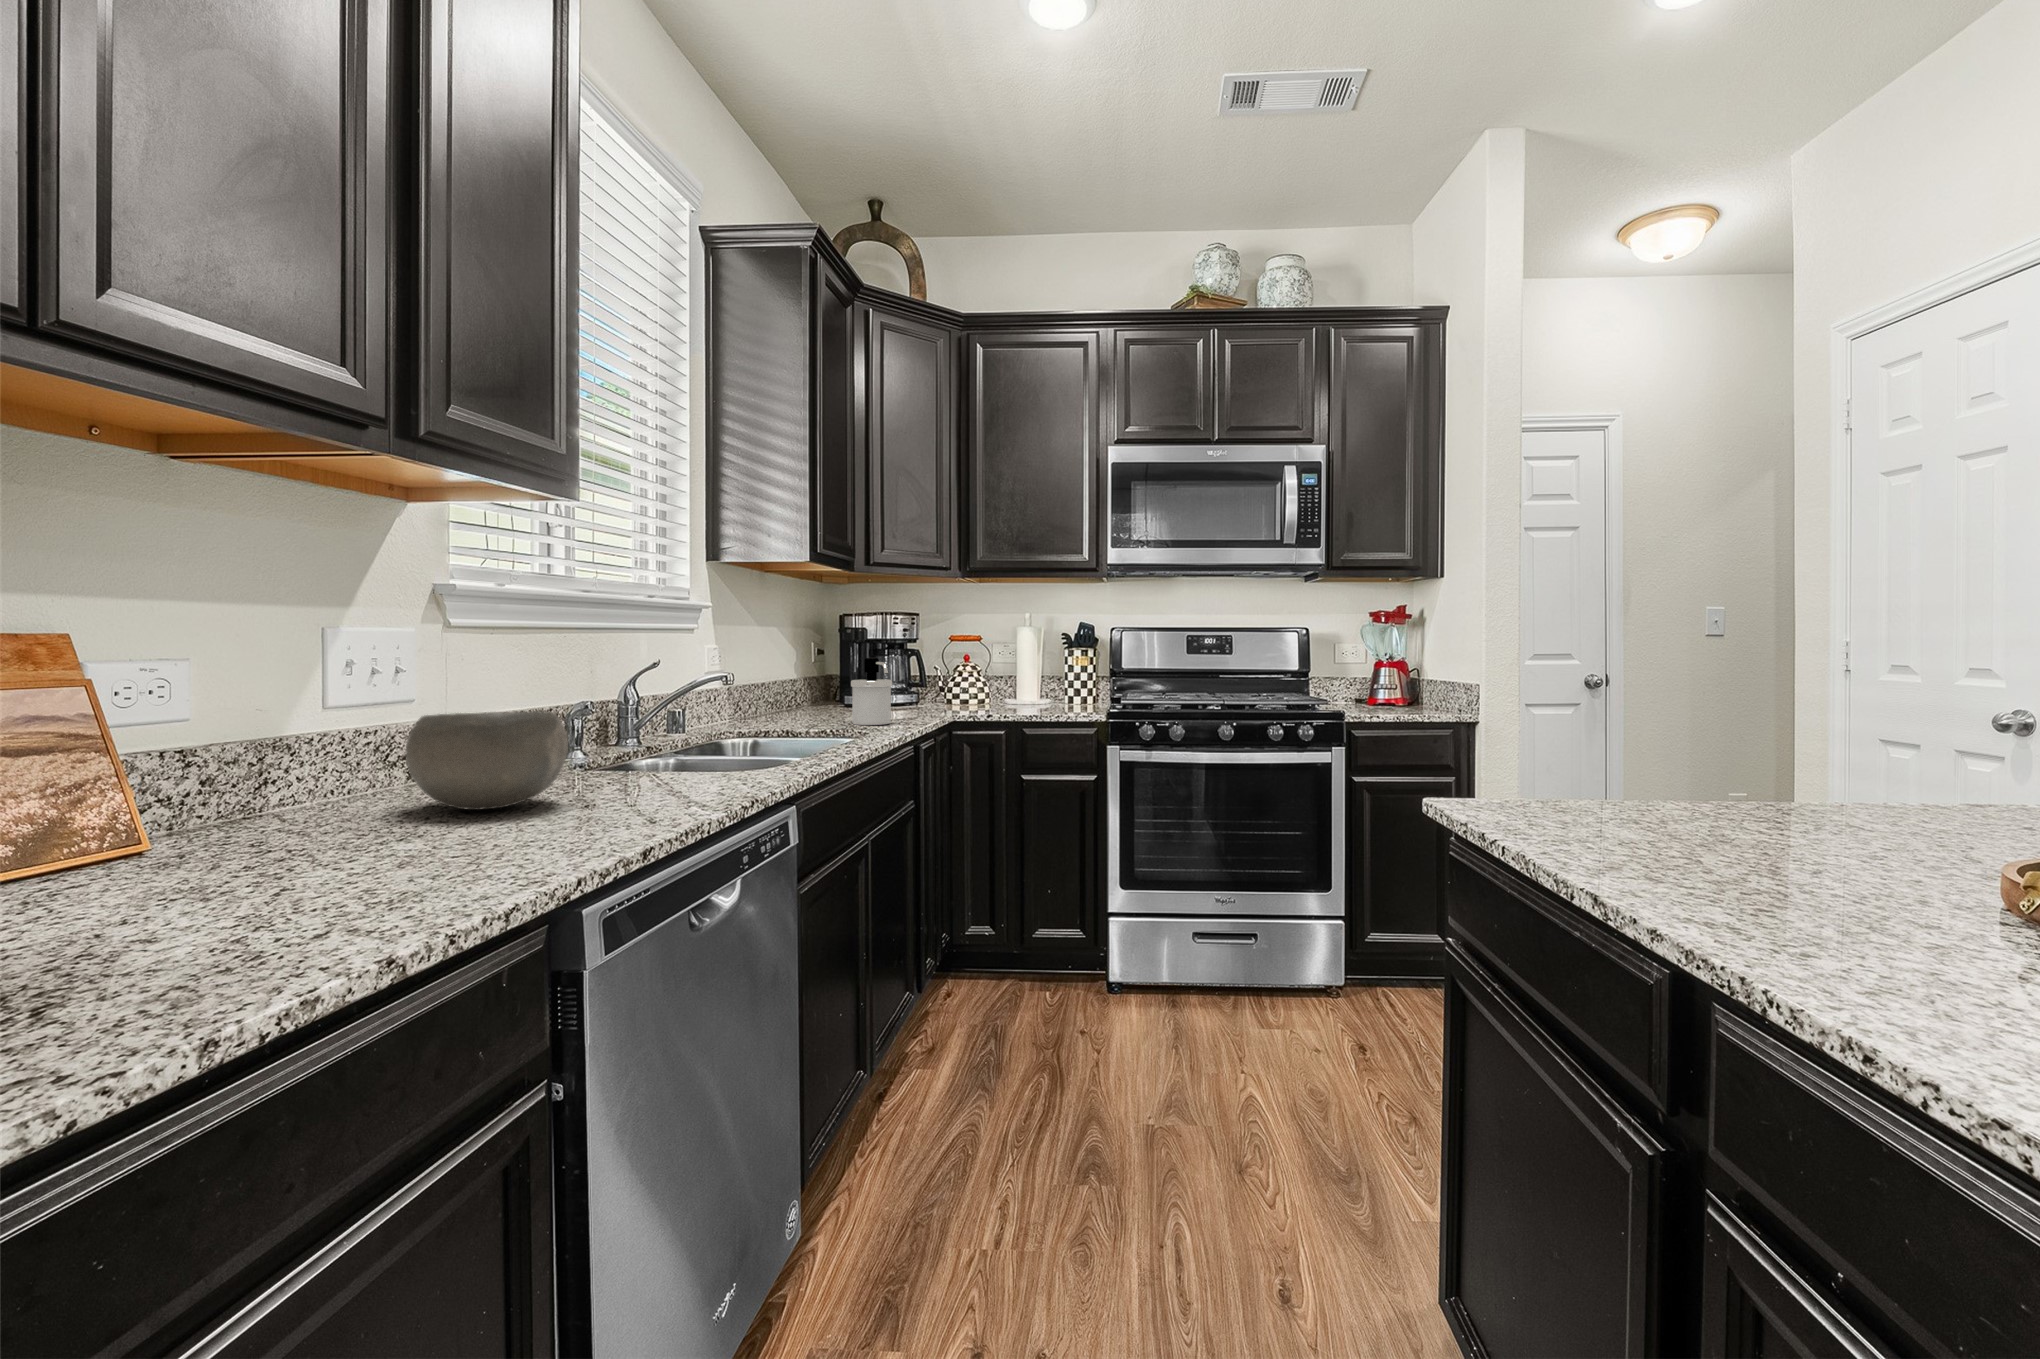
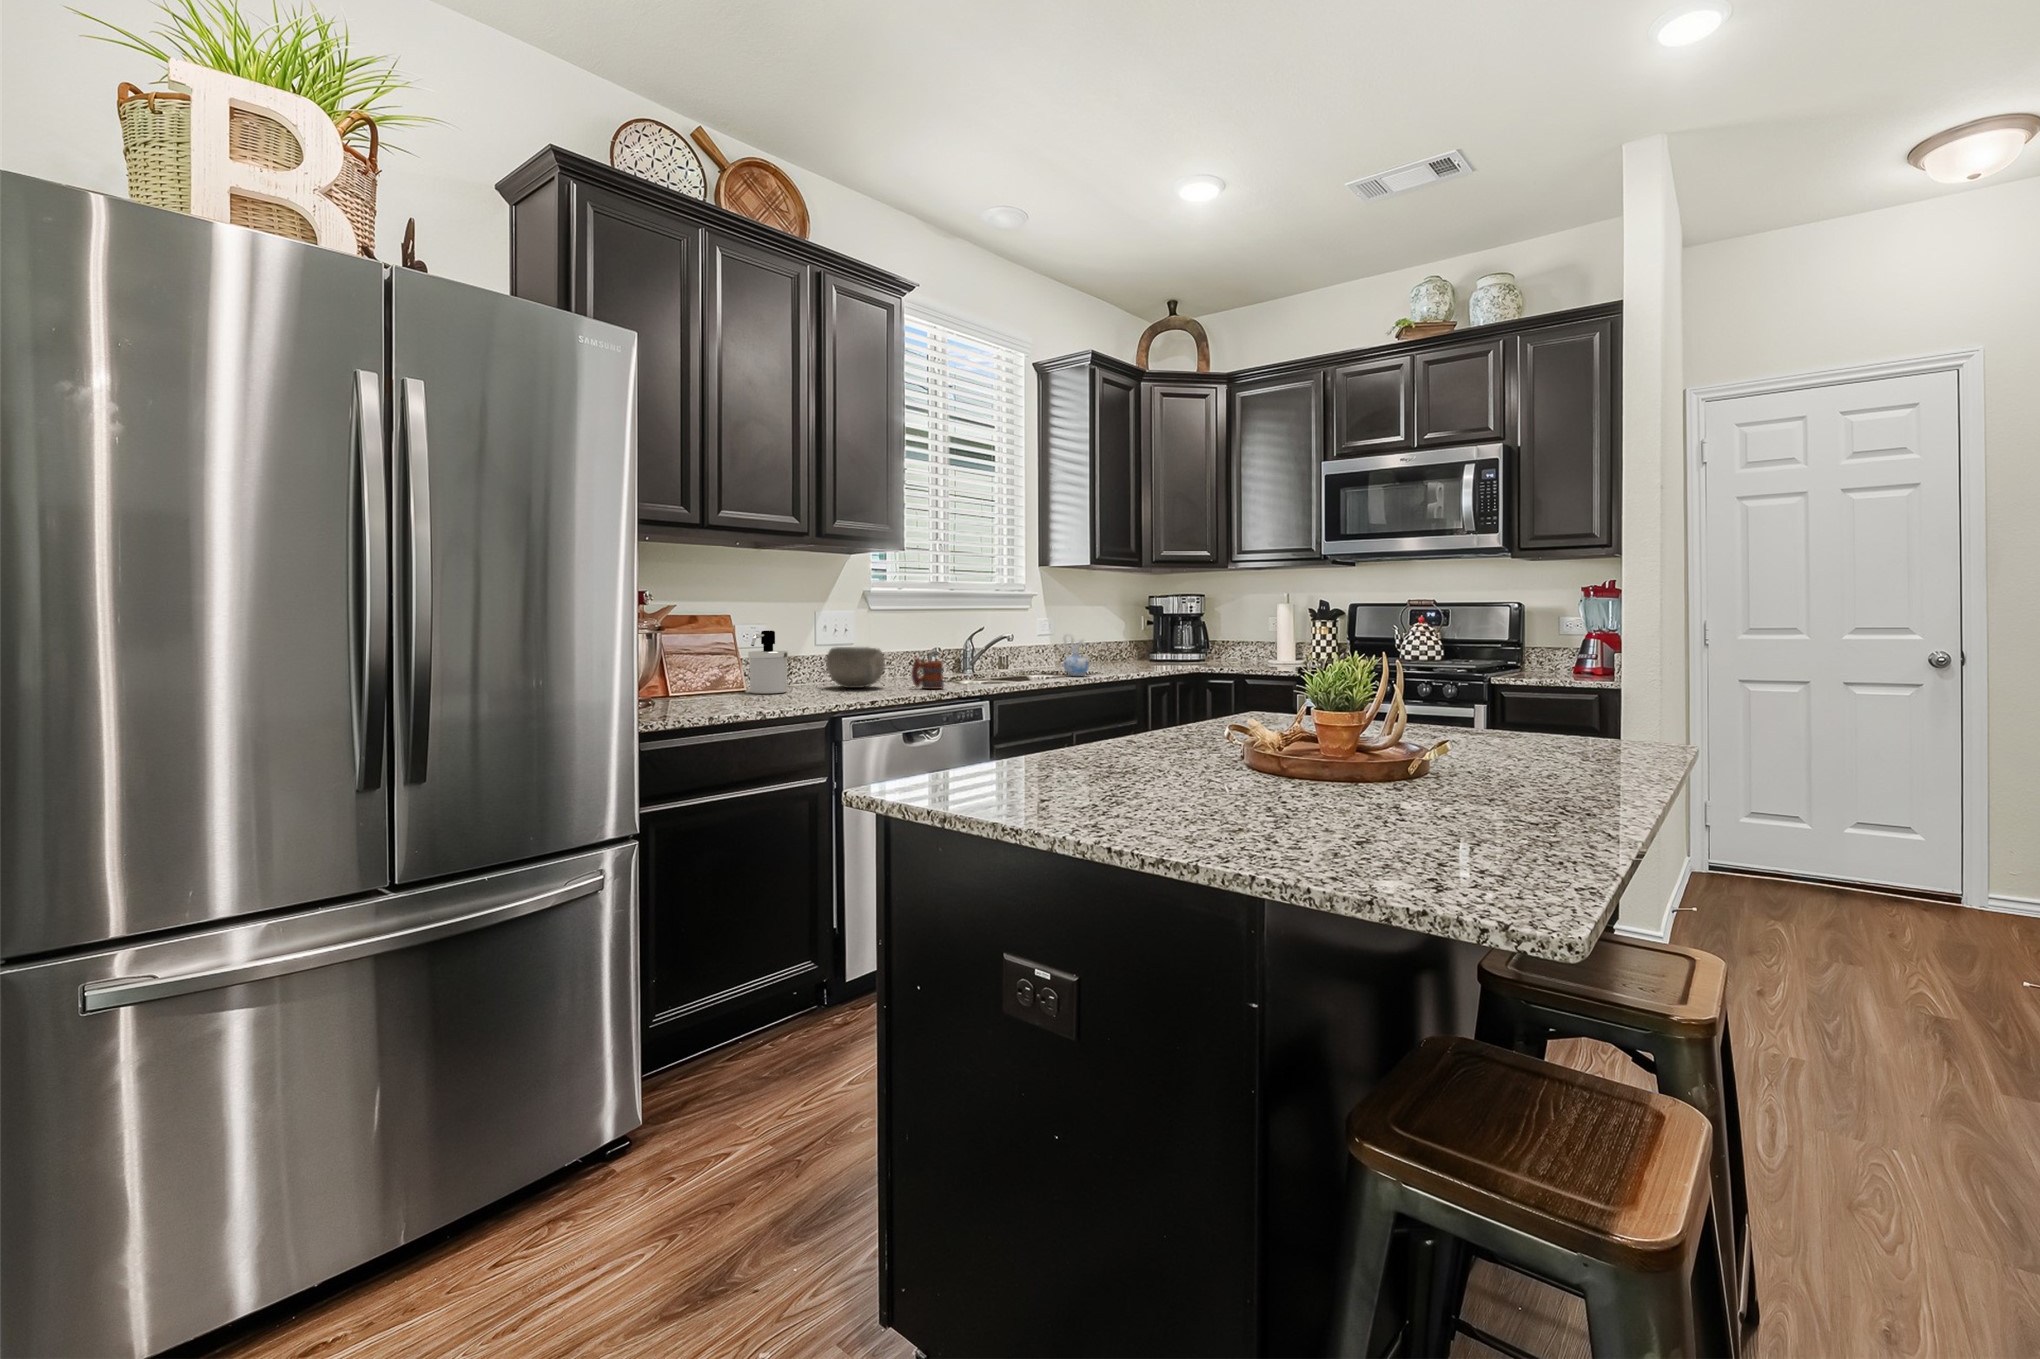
soap dispenser: present [851,658,892,725] -> present [748,631,788,694]
ceramic pitcher: none [805,669,849,740] -> present [1064,634,1089,676]
mug: none [629,728,699,795] -> present [912,658,944,689]

